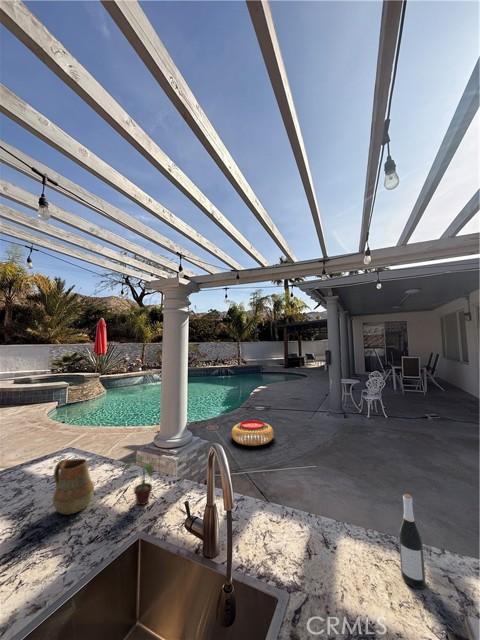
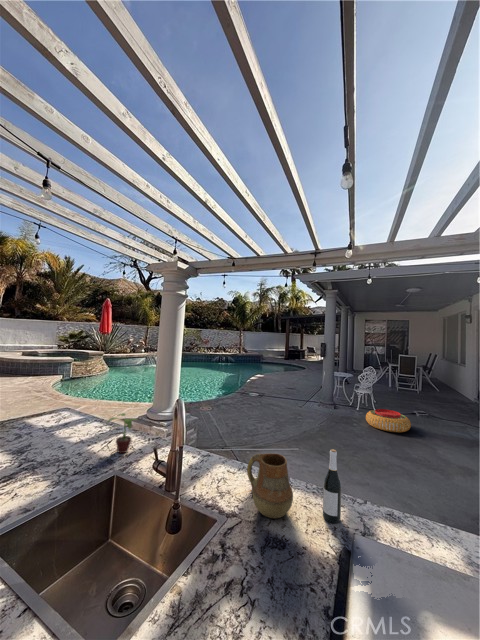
pouf: present [232,420,274,446] -> present [366,409,411,432]
pitcher: present [53,459,94,515] -> present [247,453,293,518]

